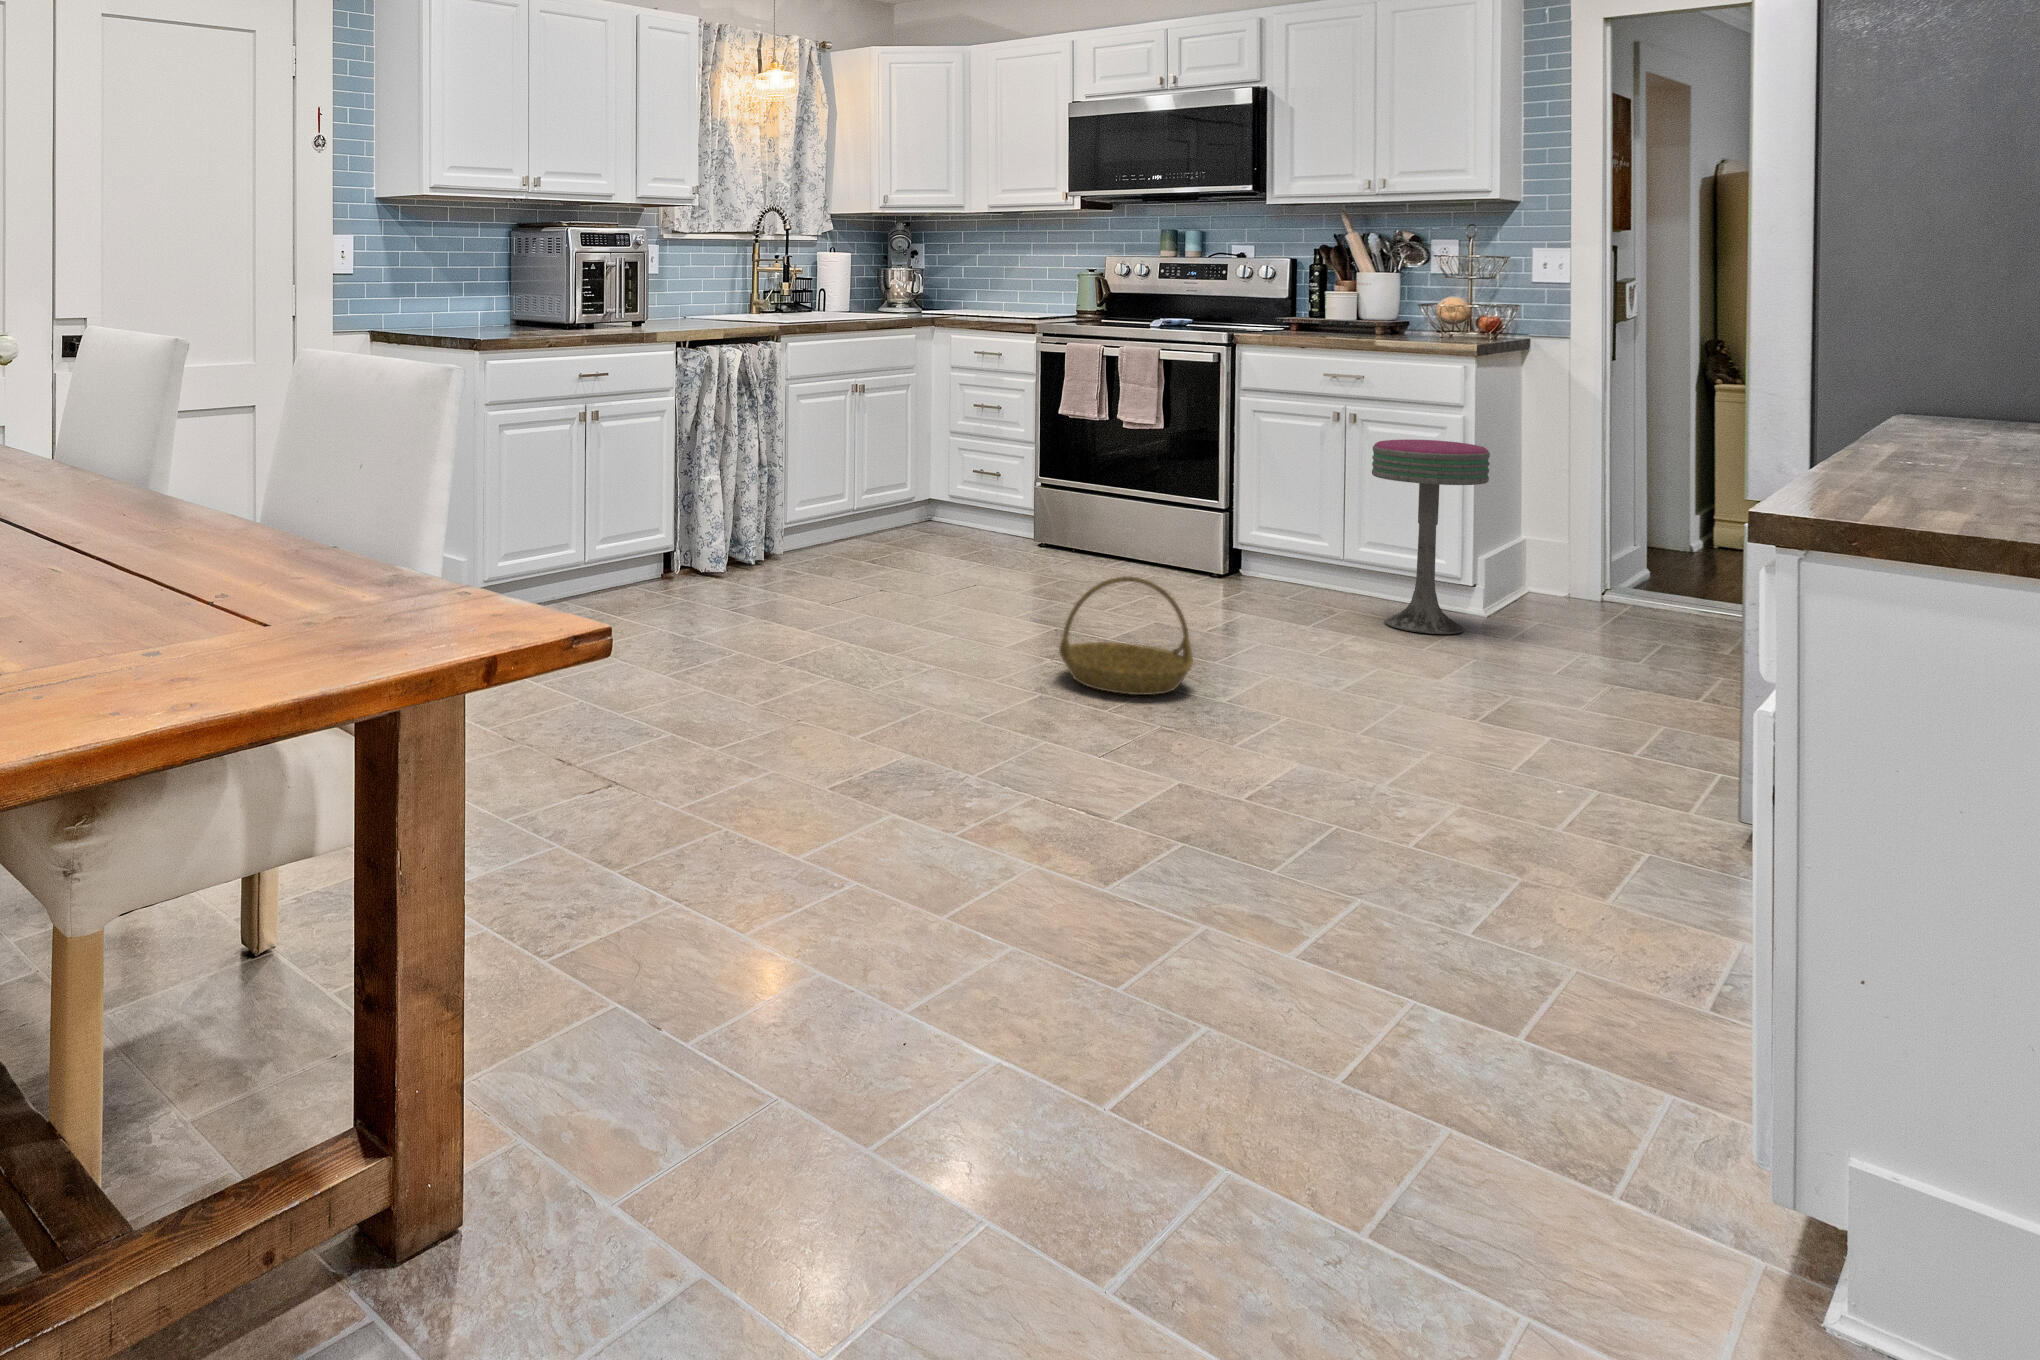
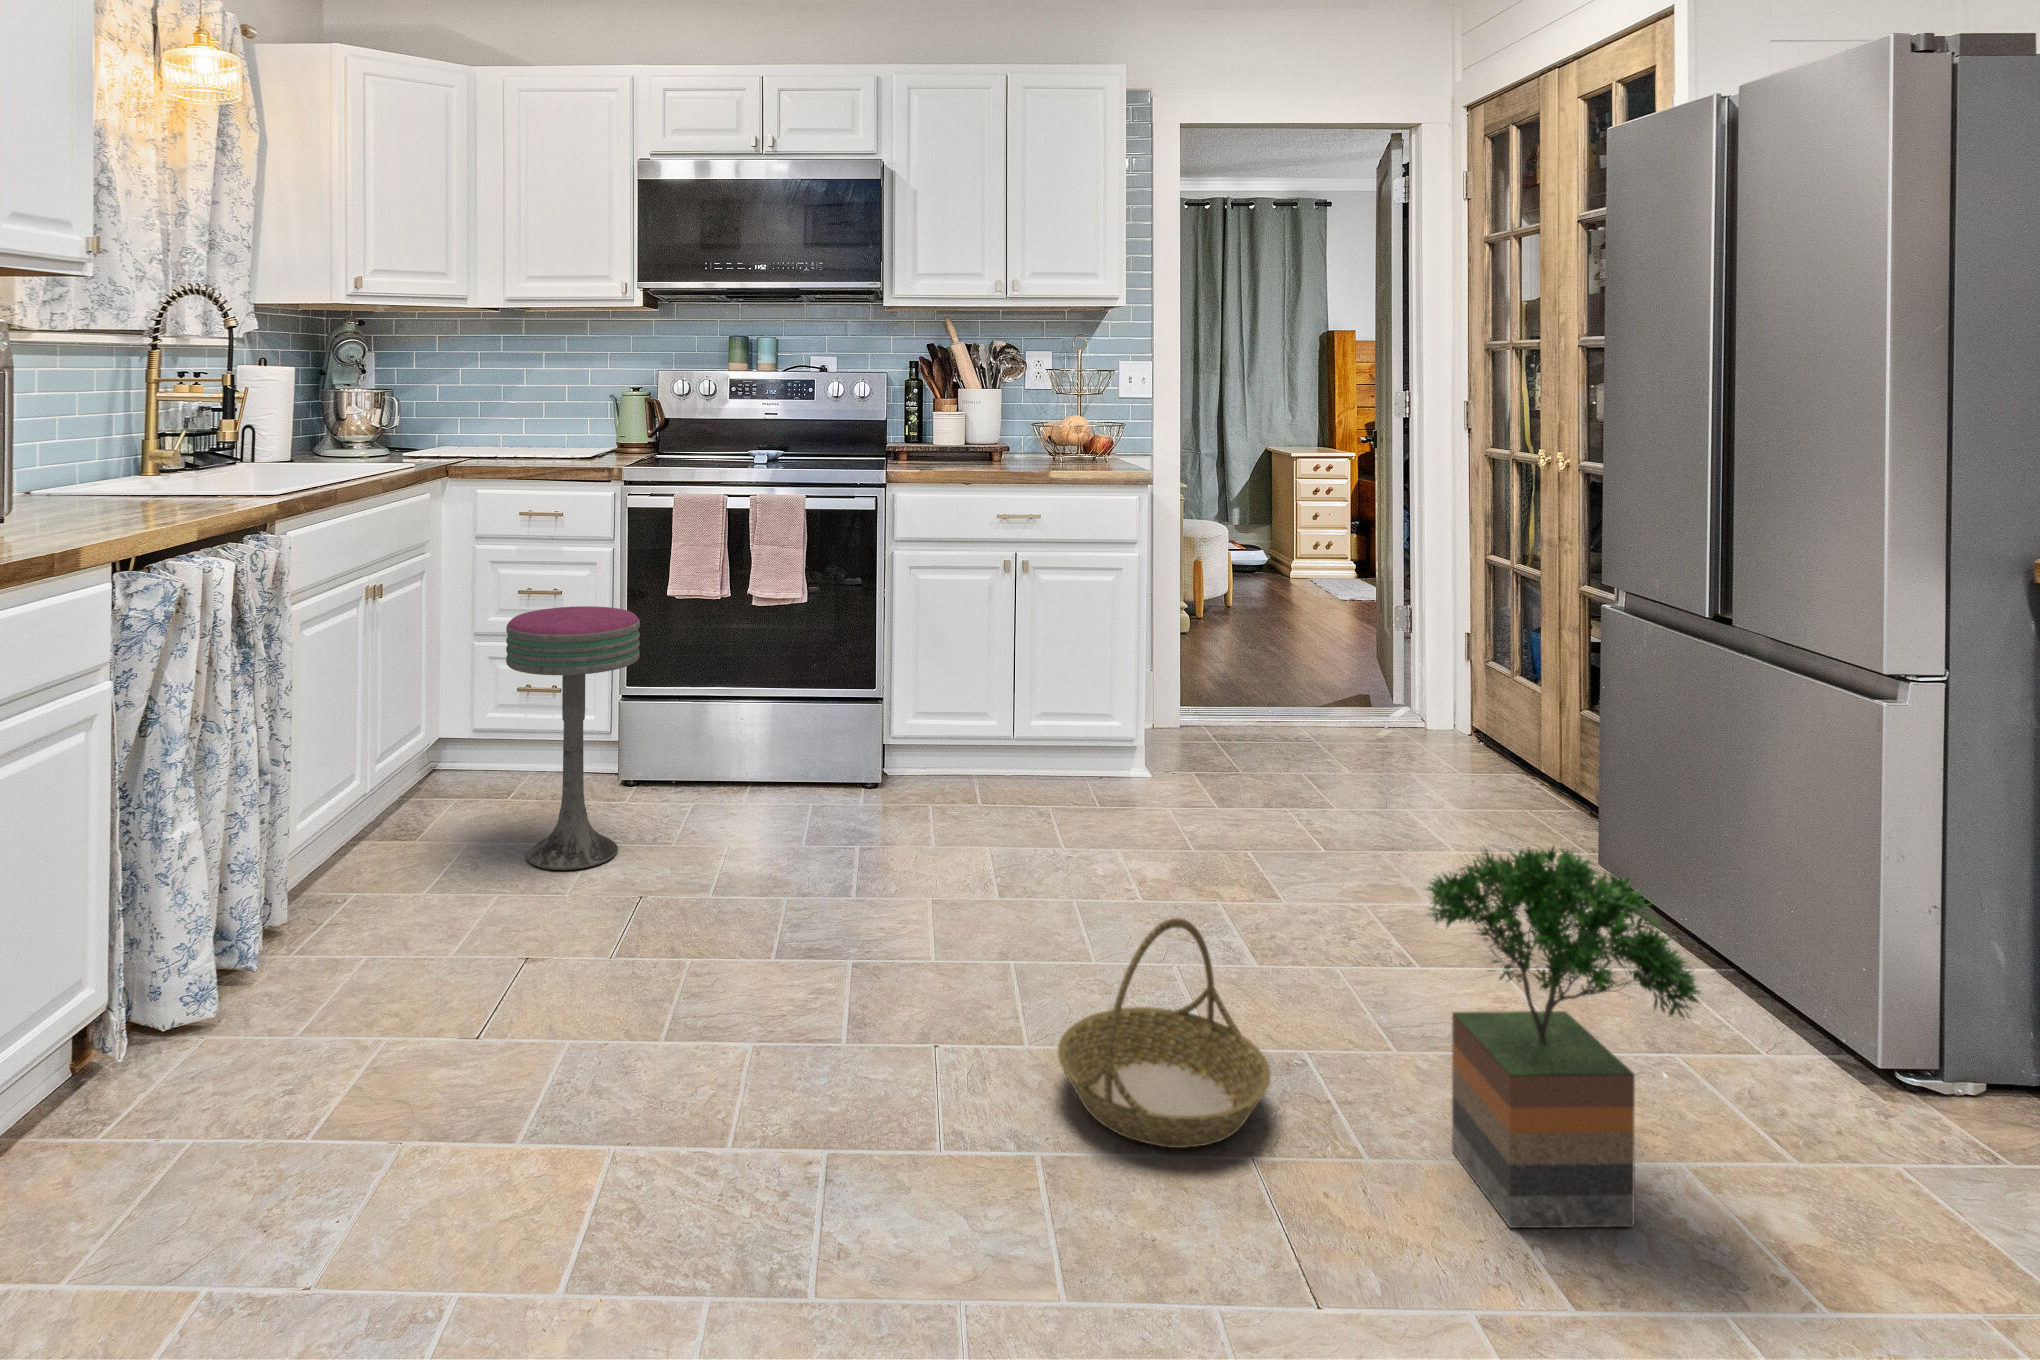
bar stool: present [1372,439,1490,634] -> present [506,606,640,870]
potted tree: none [1227,538,1377,762] -> present [1426,847,1701,1228]

